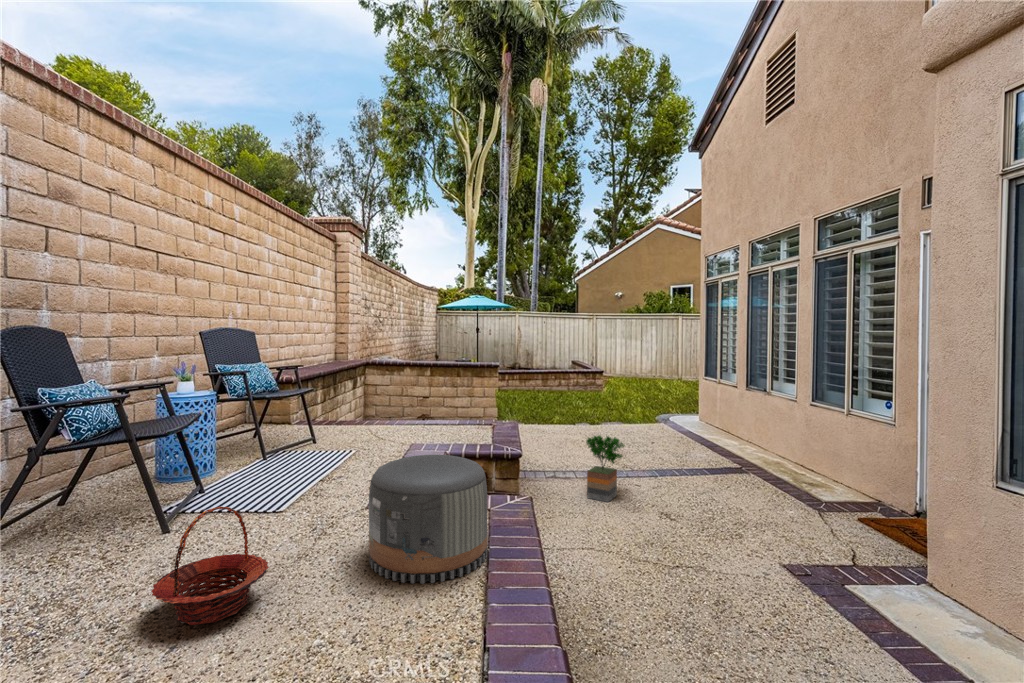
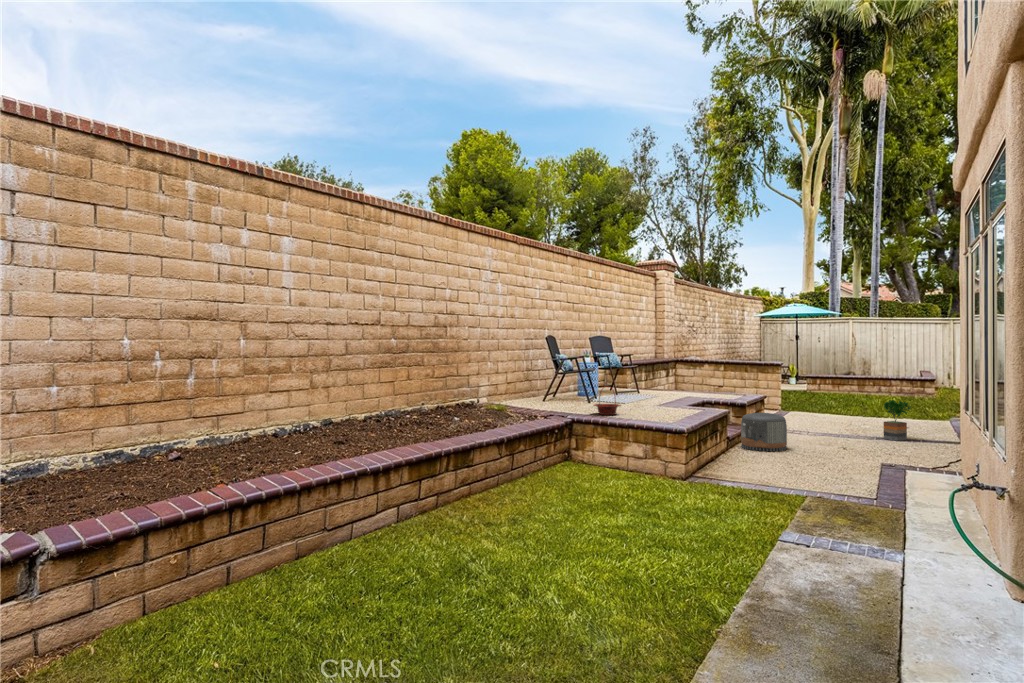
potted tree: present [586,436,624,502] -> present [884,400,910,441]
pouf: present [369,455,487,584] -> present [741,413,787,451]

